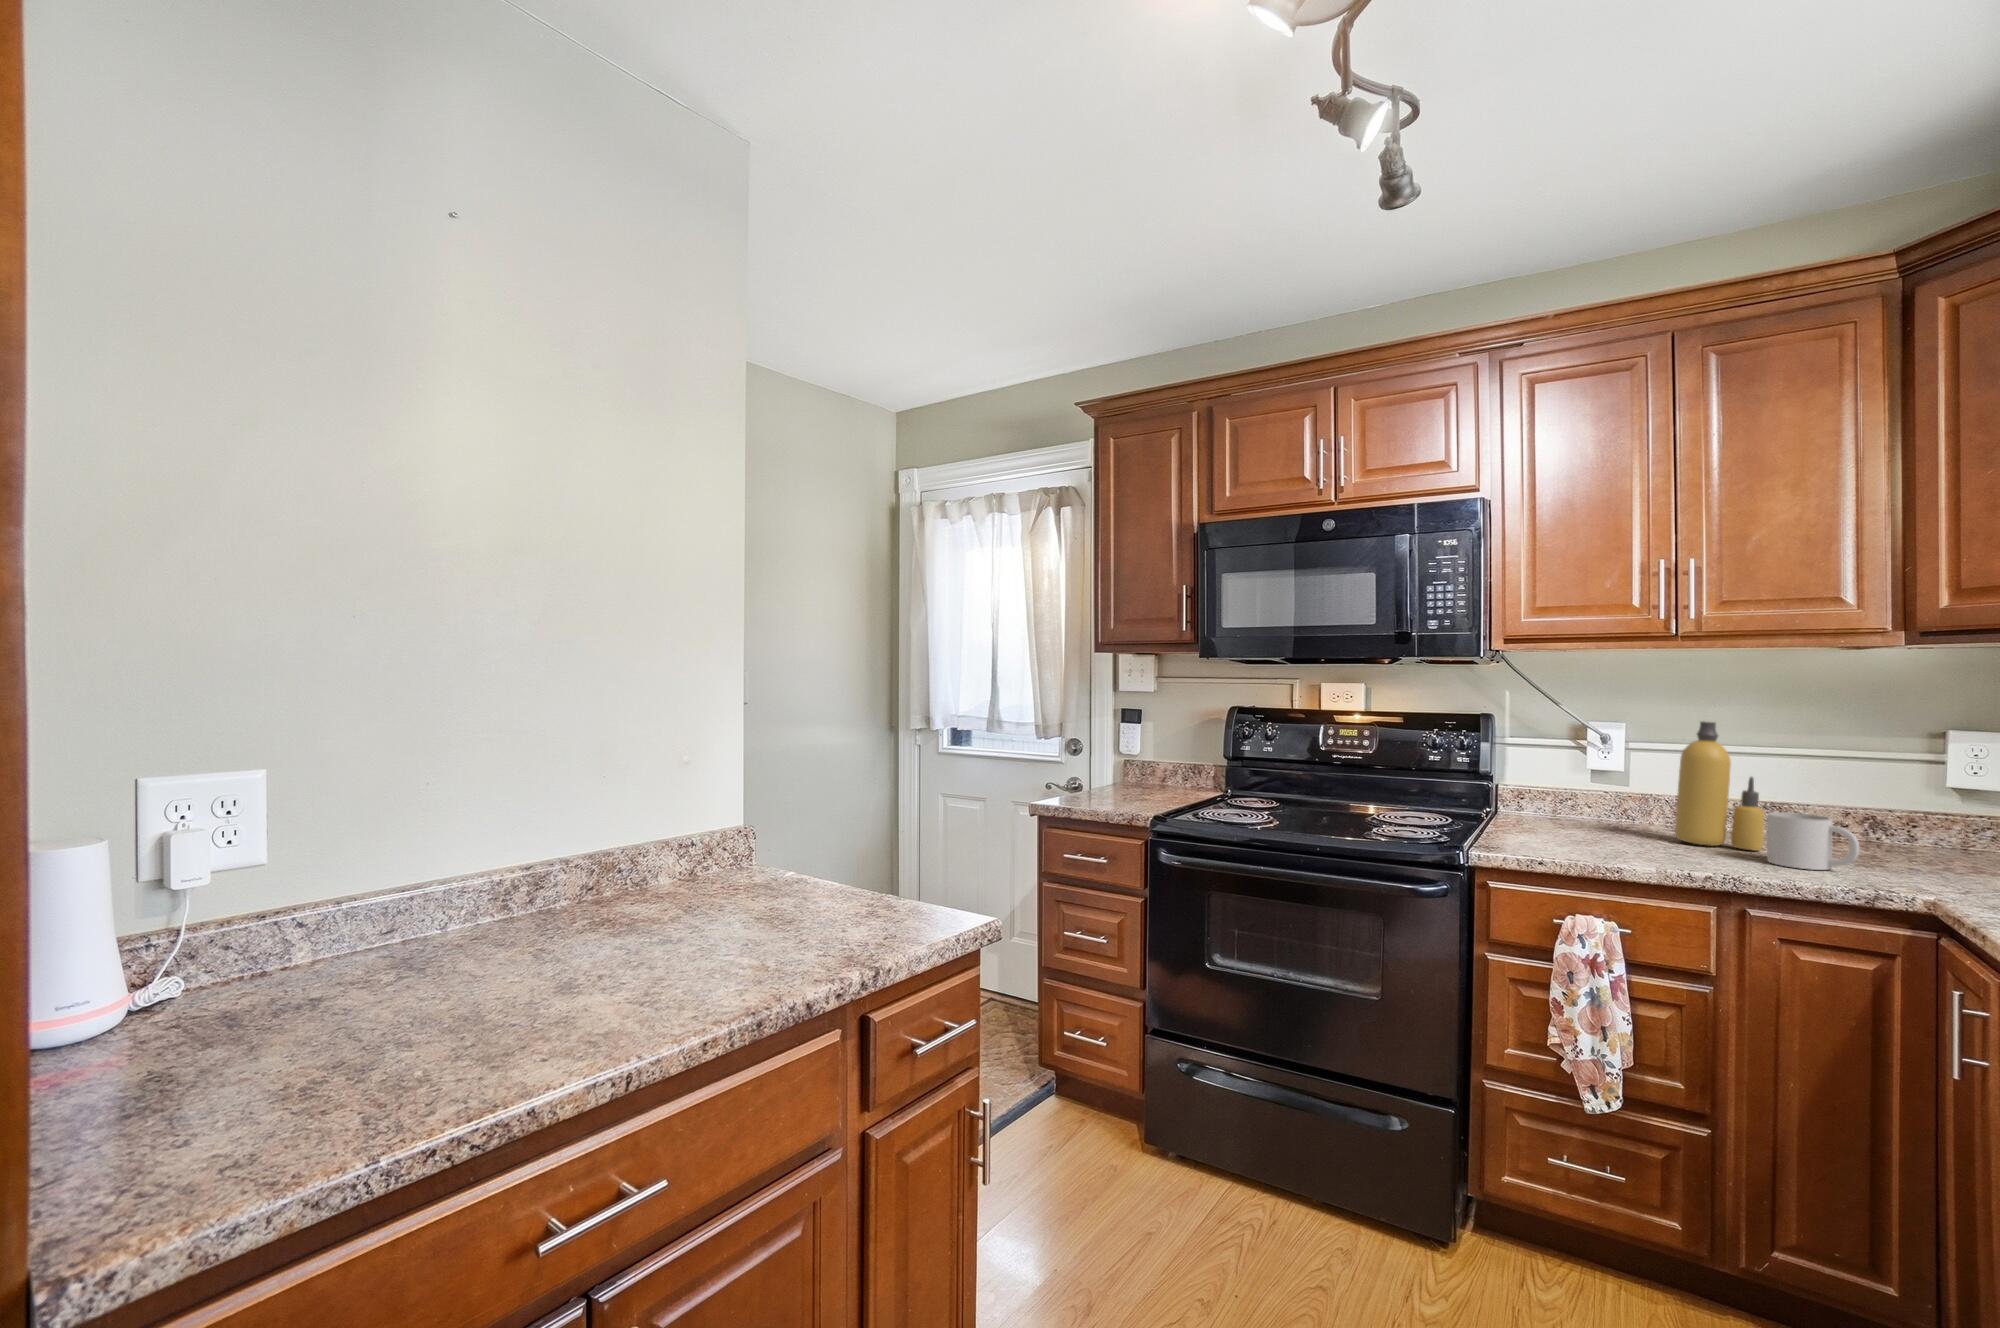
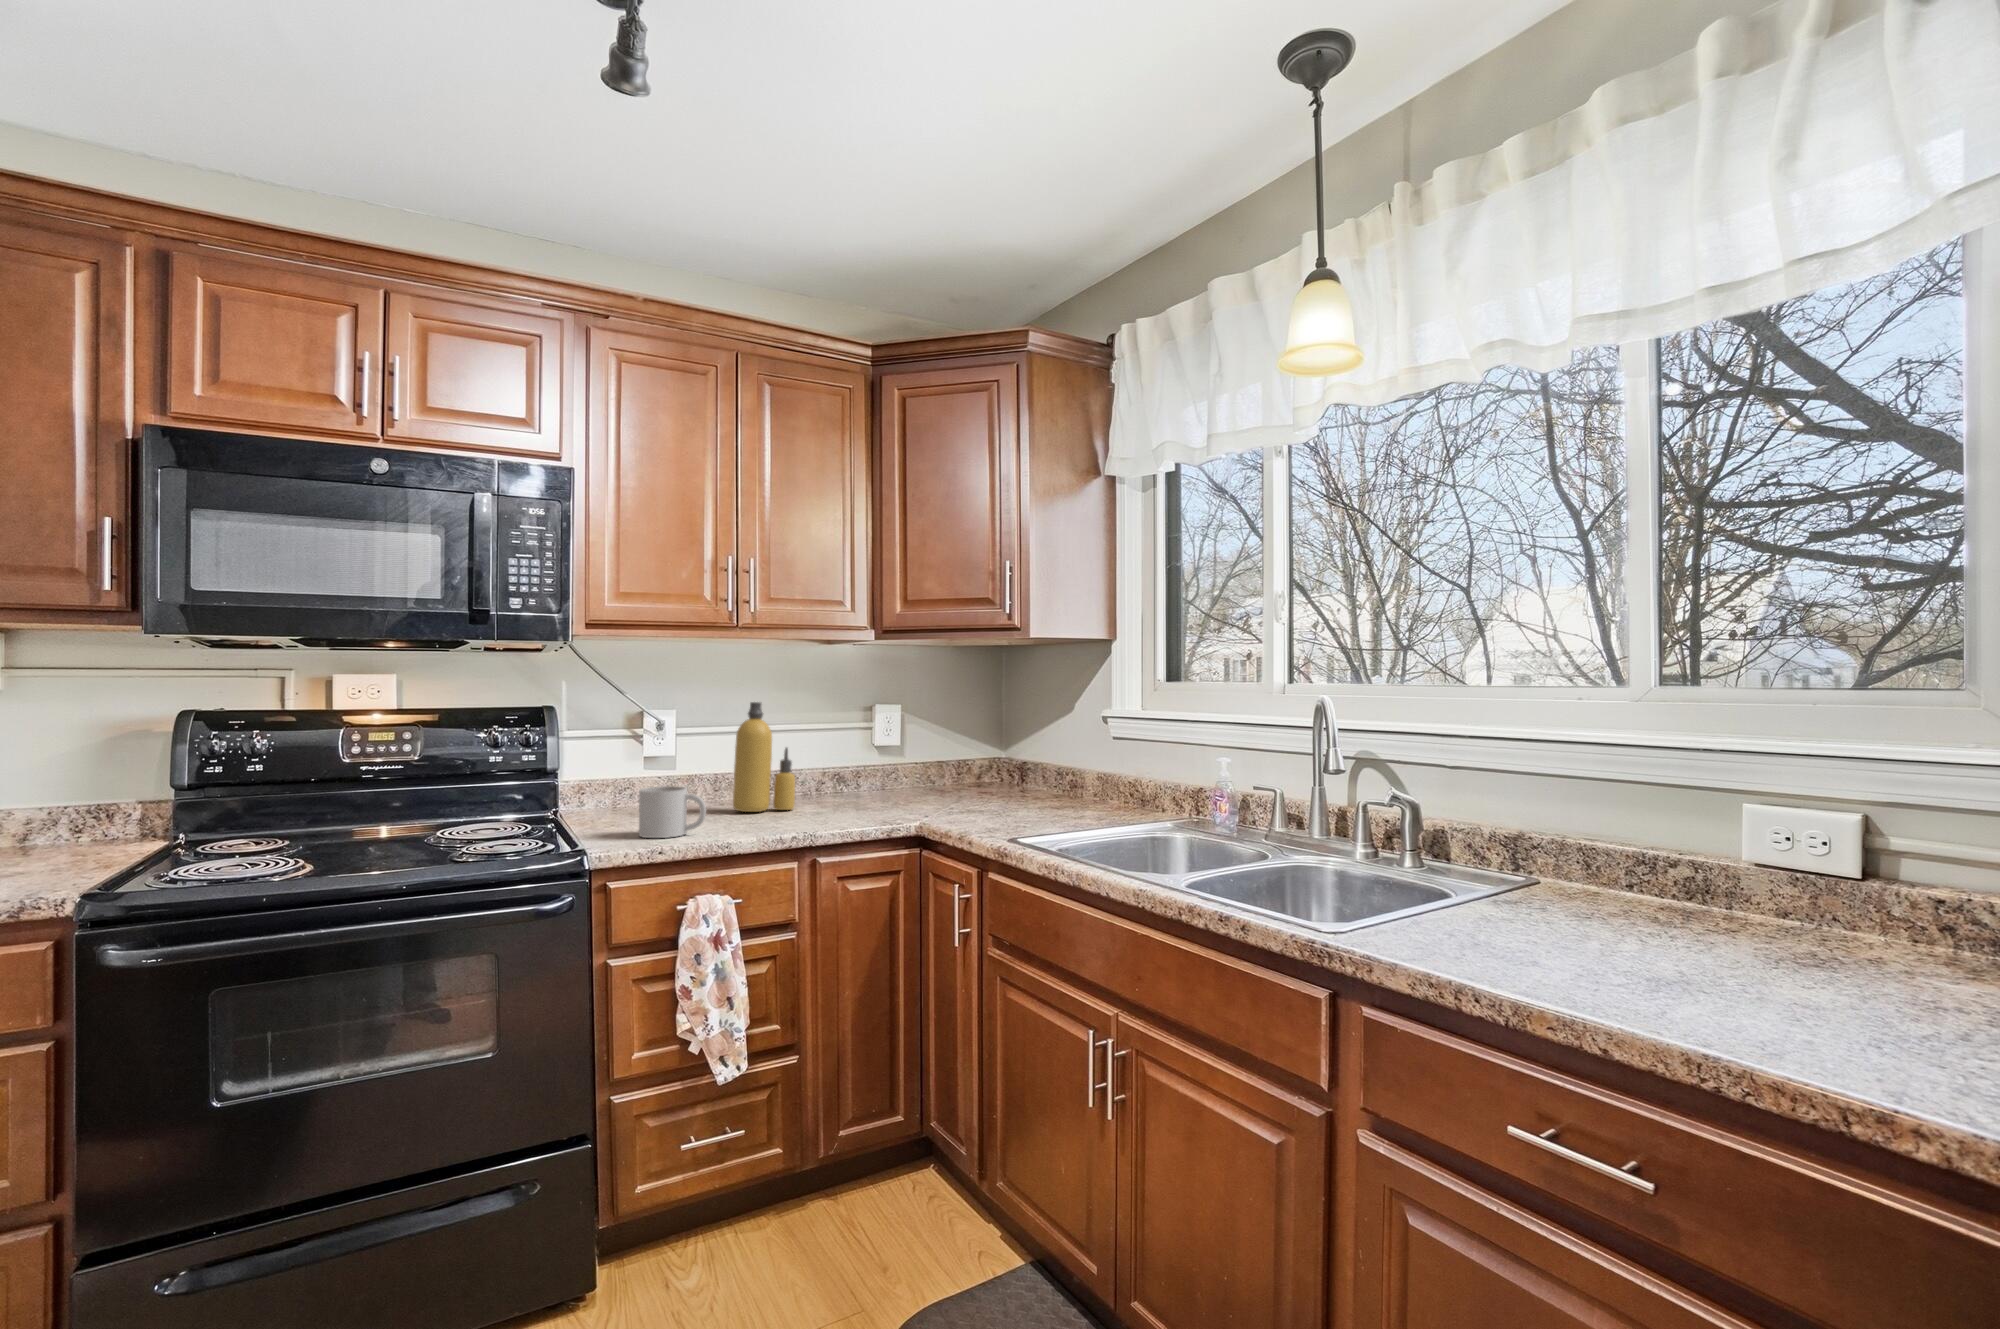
mug: present [1767,812,1859,870] -> present [639,786,706,838]

